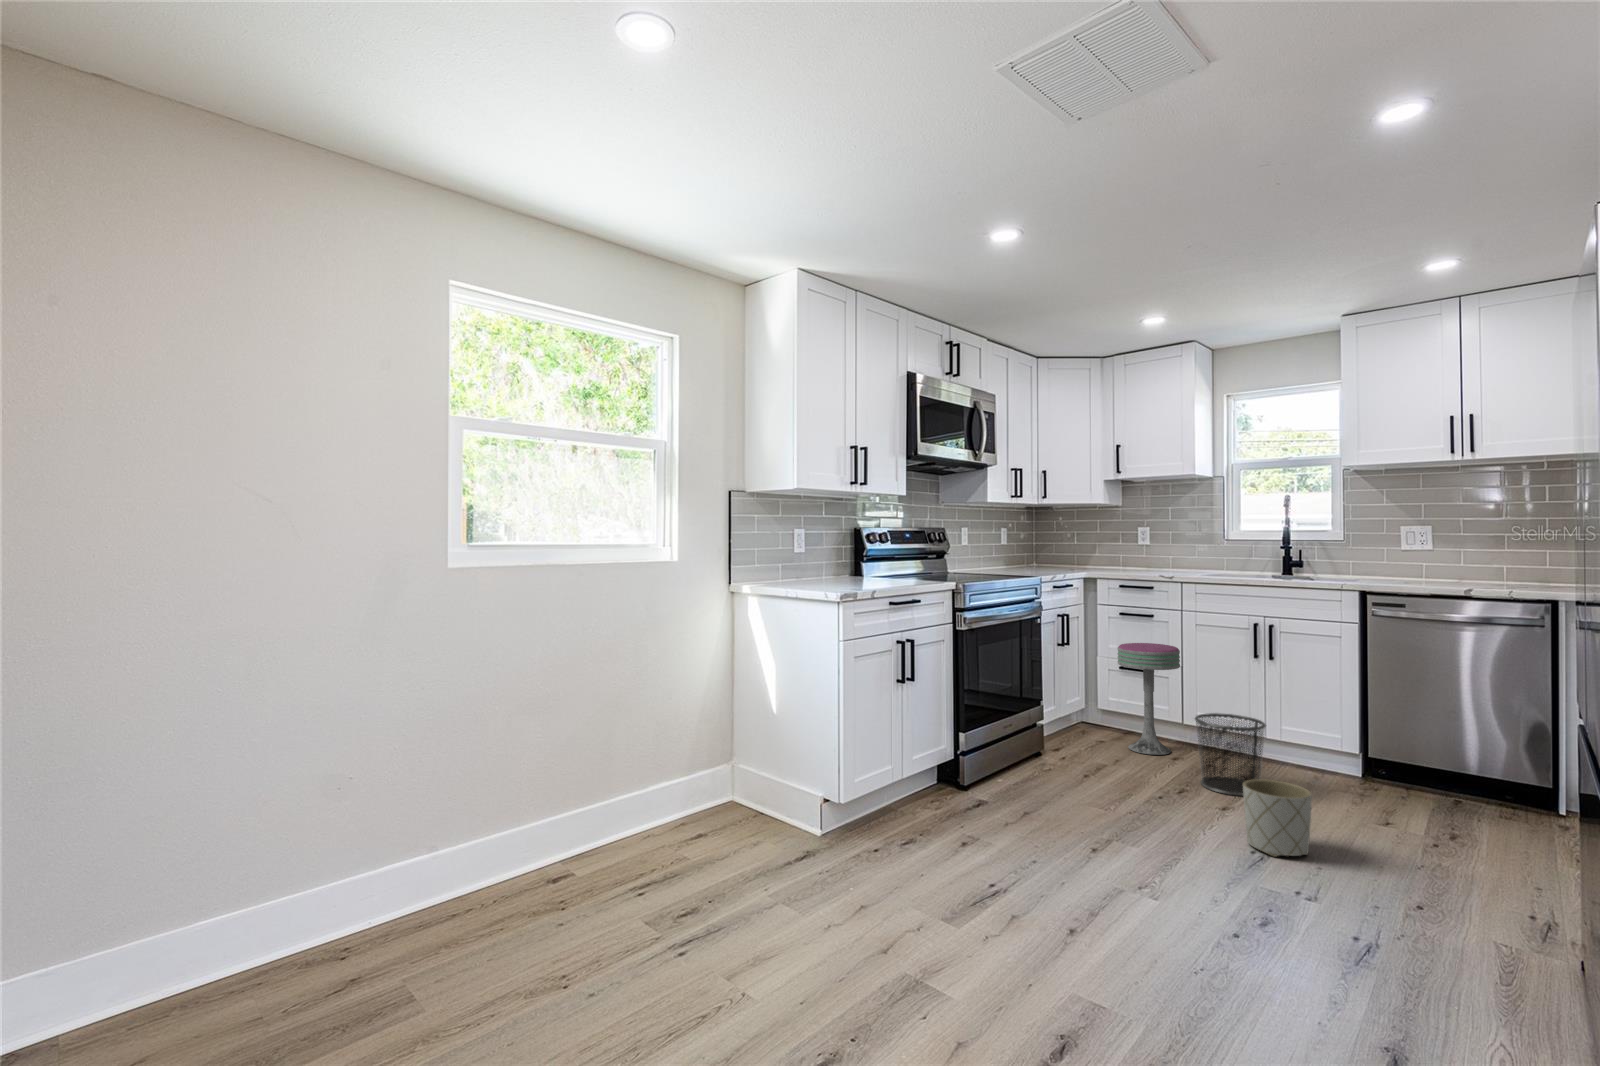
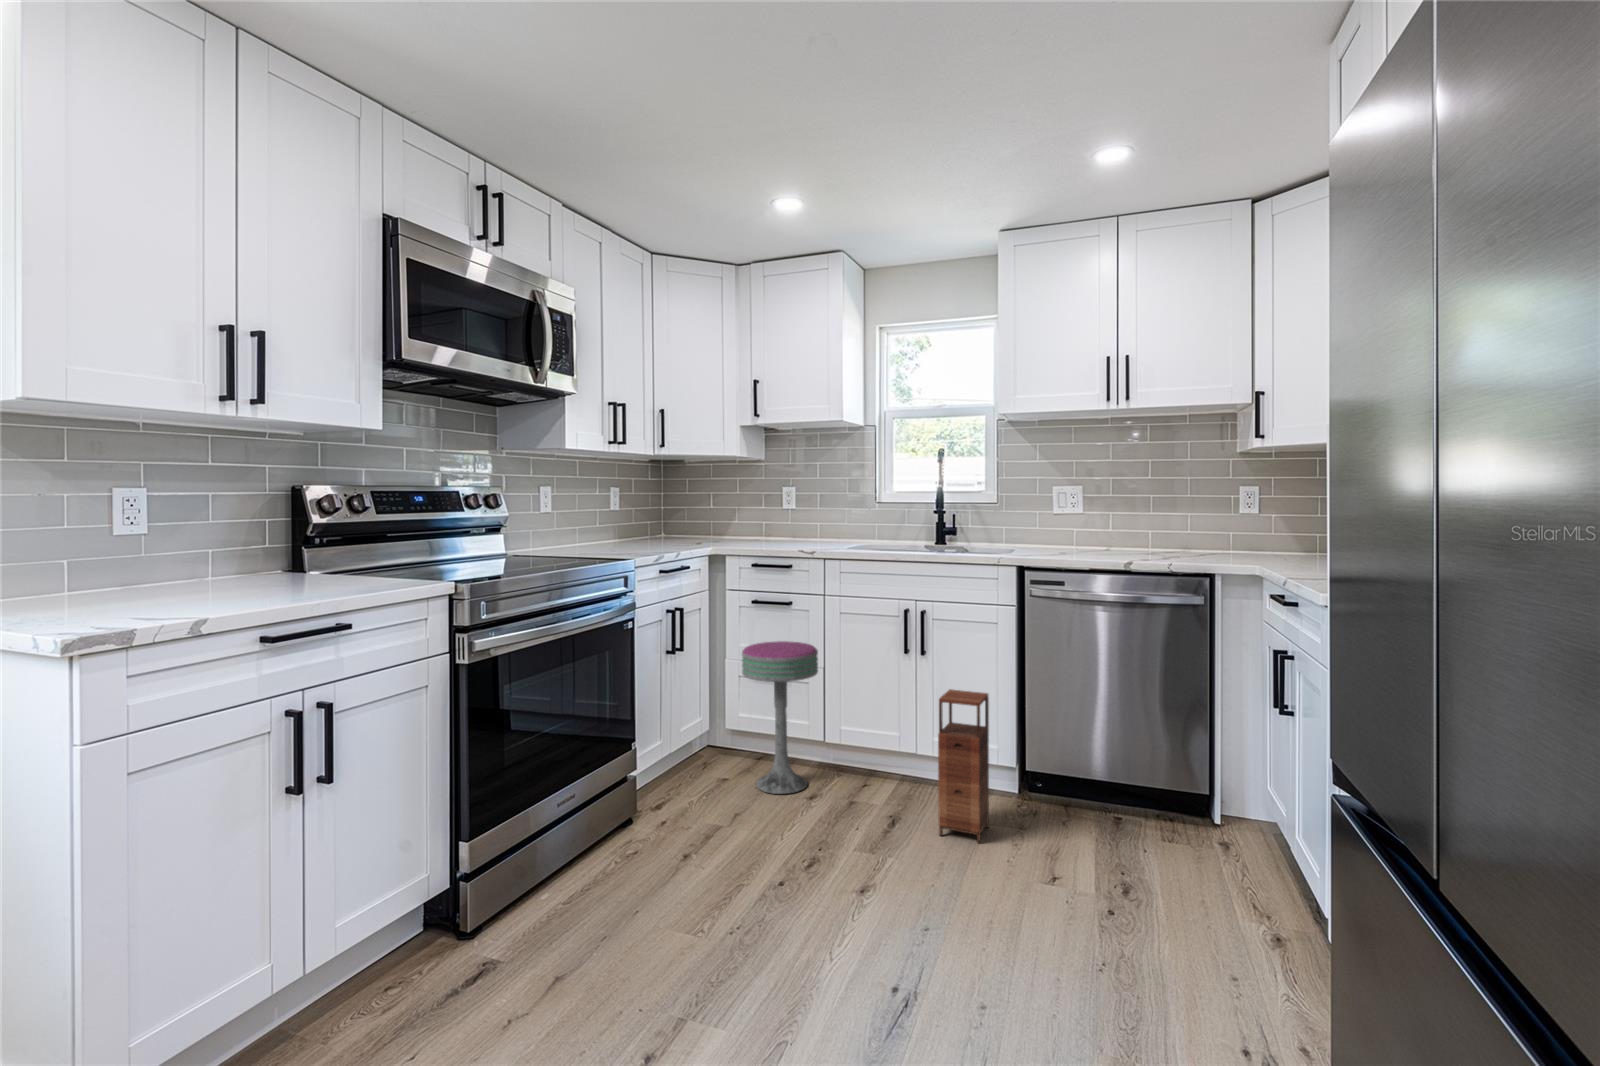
storage cabinet: none [1287,681,1333,797] -> present [938,689,989,843]
trash can: present [1195,713,1266,796] -> none [828,741,915,861]
planter: present [1243,779,1312,857] -> none [878,868,969,1004]

